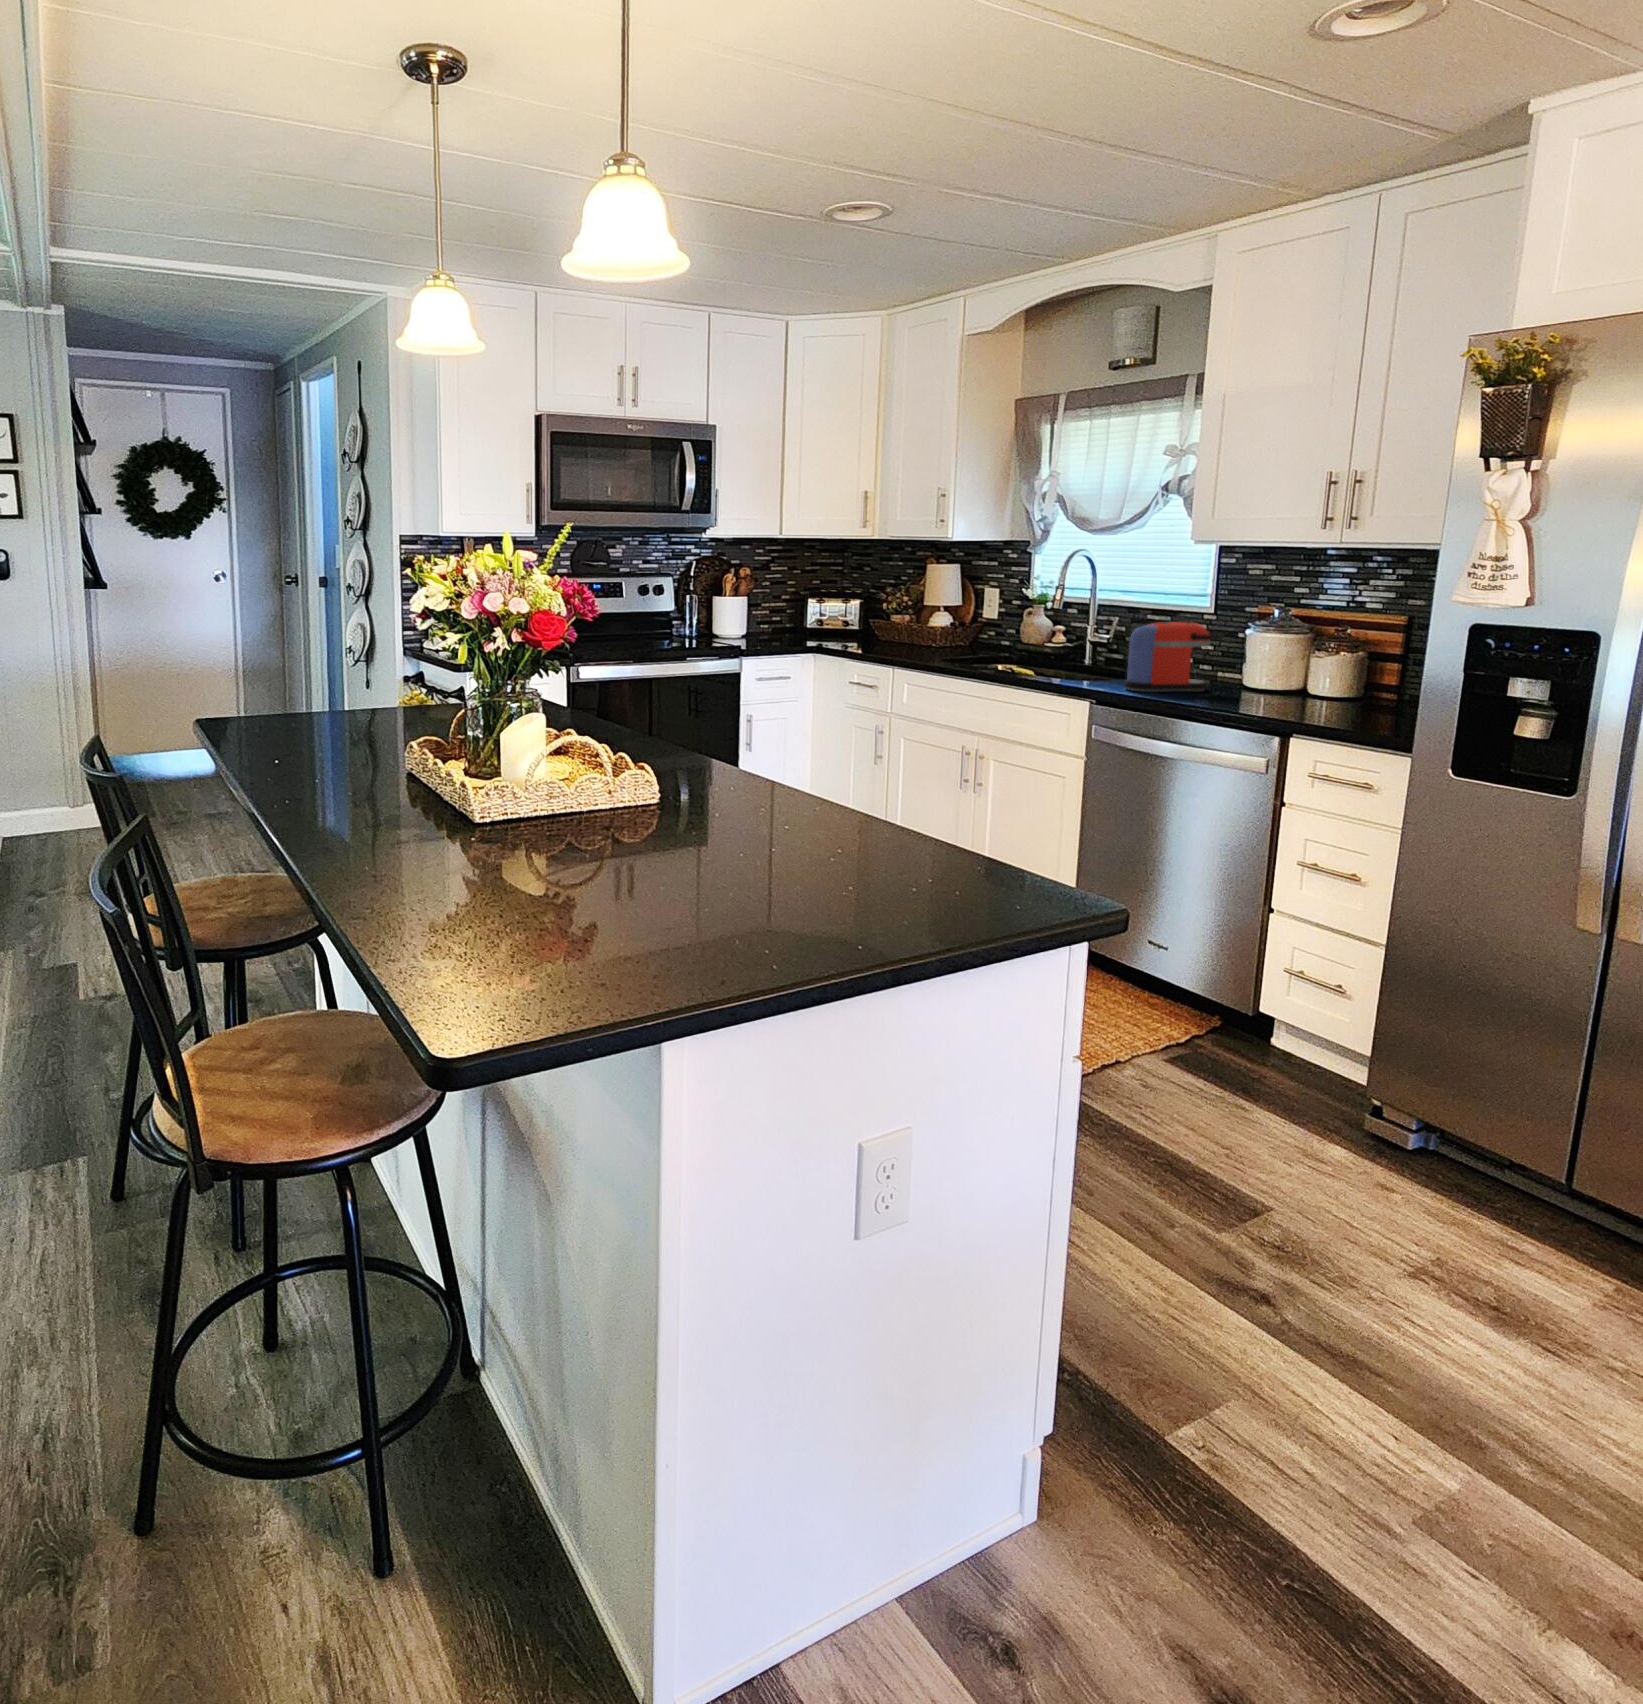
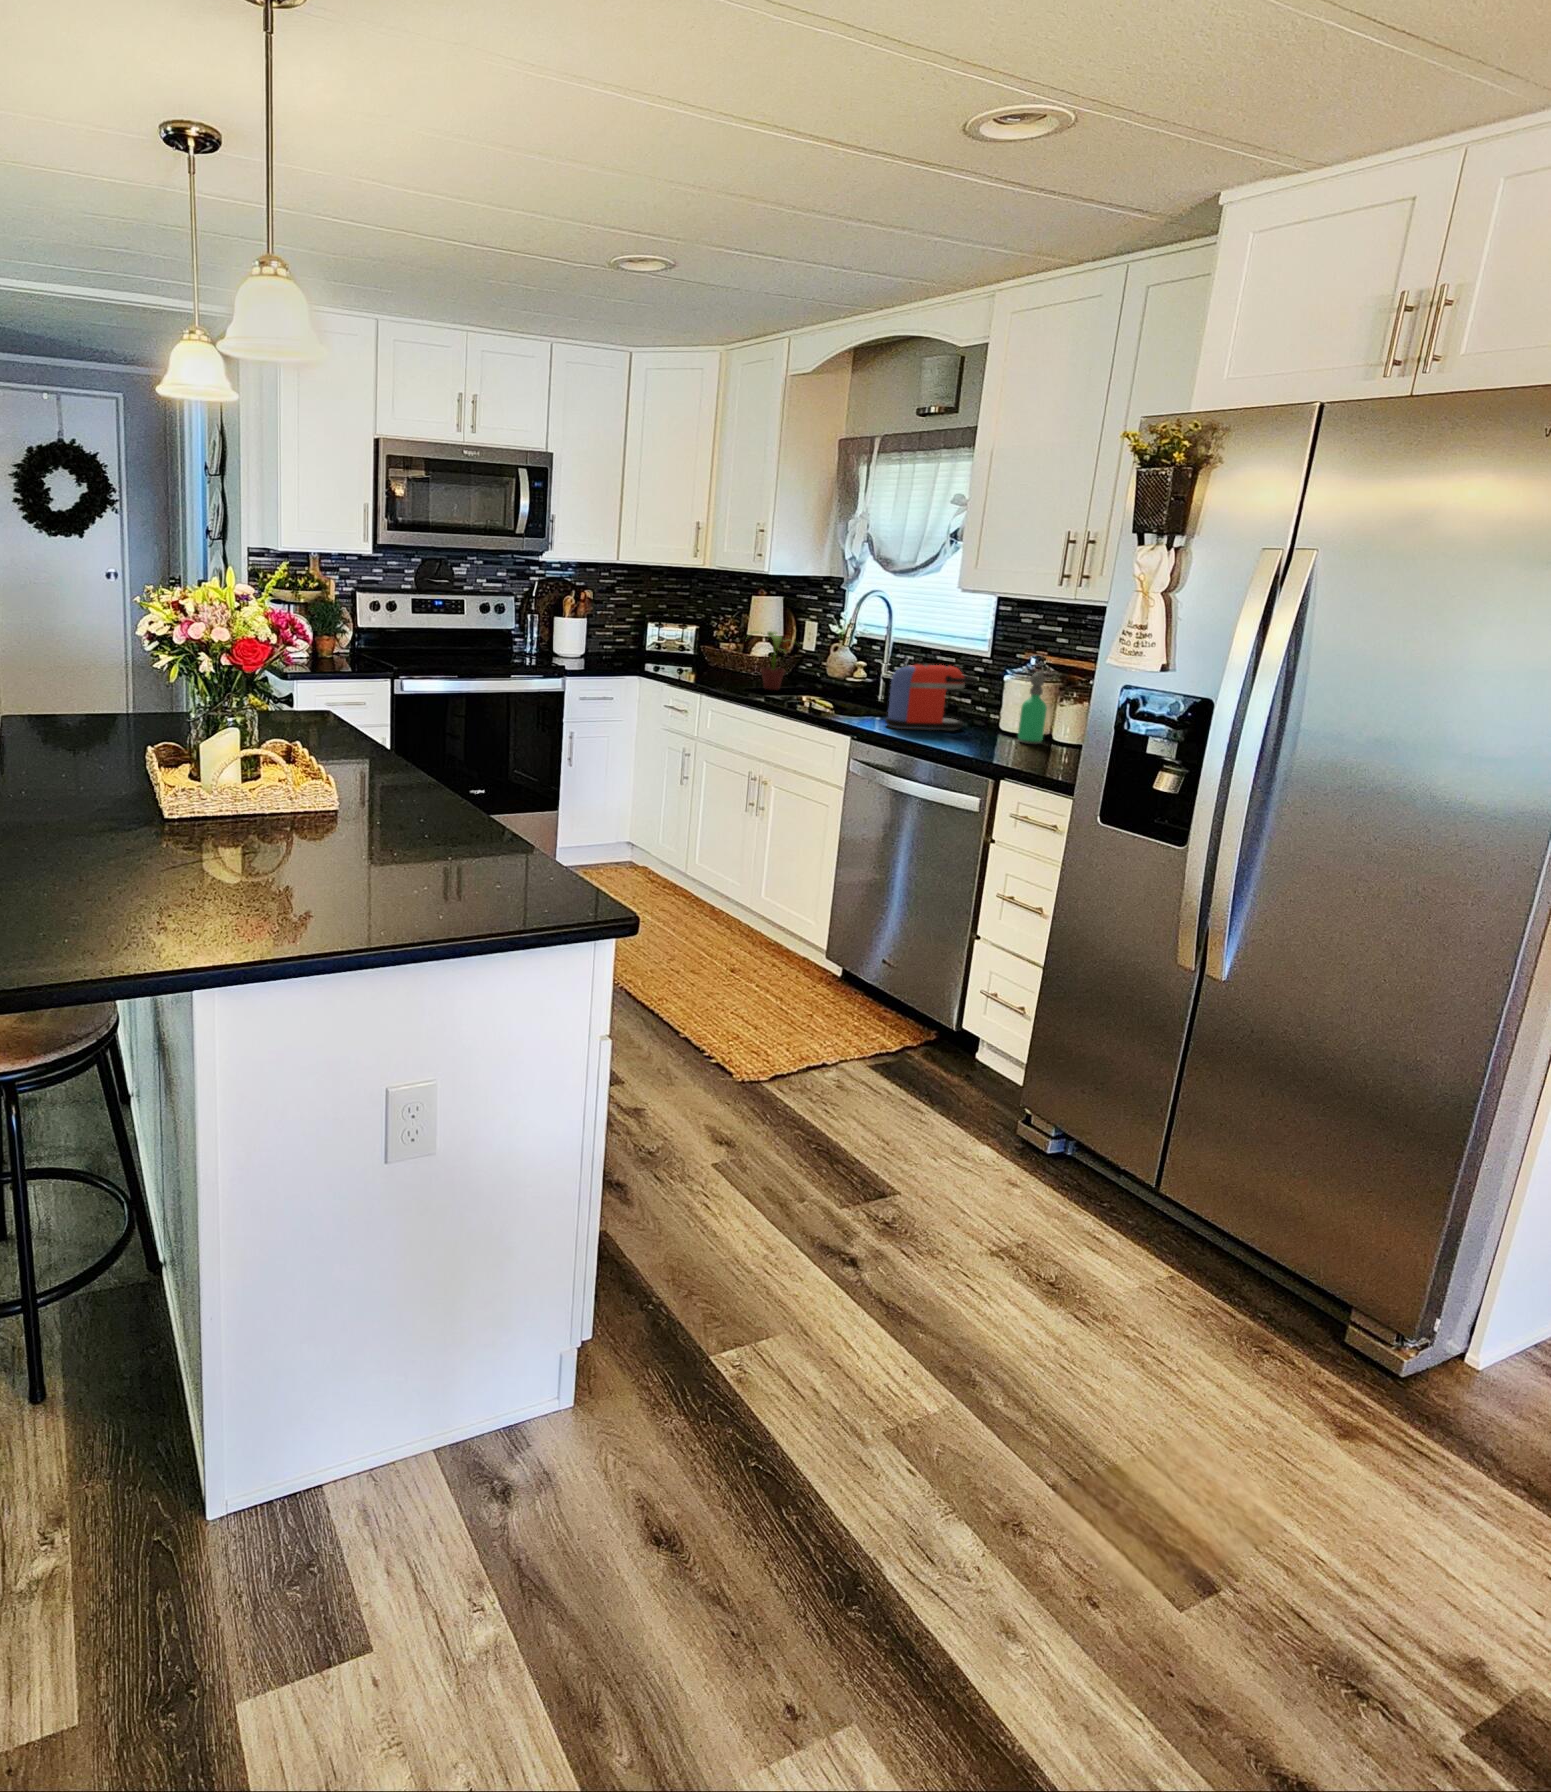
potted plant: none [936,599,994,660] -> present [753,631,786,690]
soap dispenser: none [1280,624,1313,701] -> present [1018,673,1047,744]

